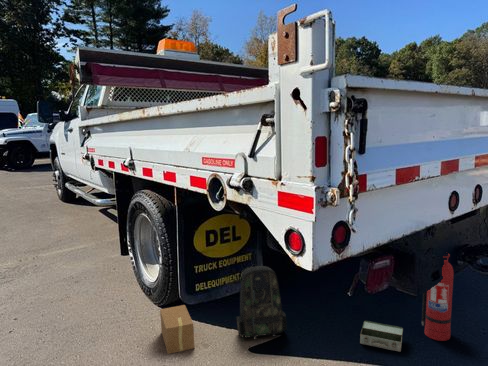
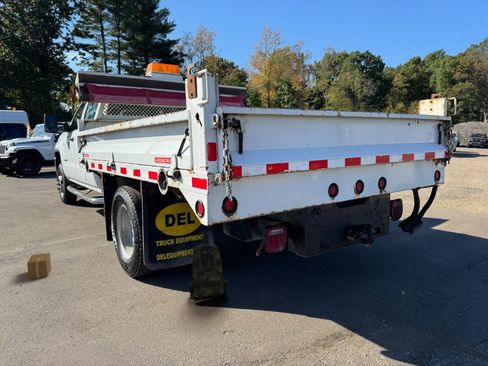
fire extinguisher: present [422,254,454,341] -> none [330,233,353,302]
cardboard box: present [160,305,195,354] -> present [27,253,51,279]
toolbox: present [360,321,403,352] -> none [281,287,315,308]

